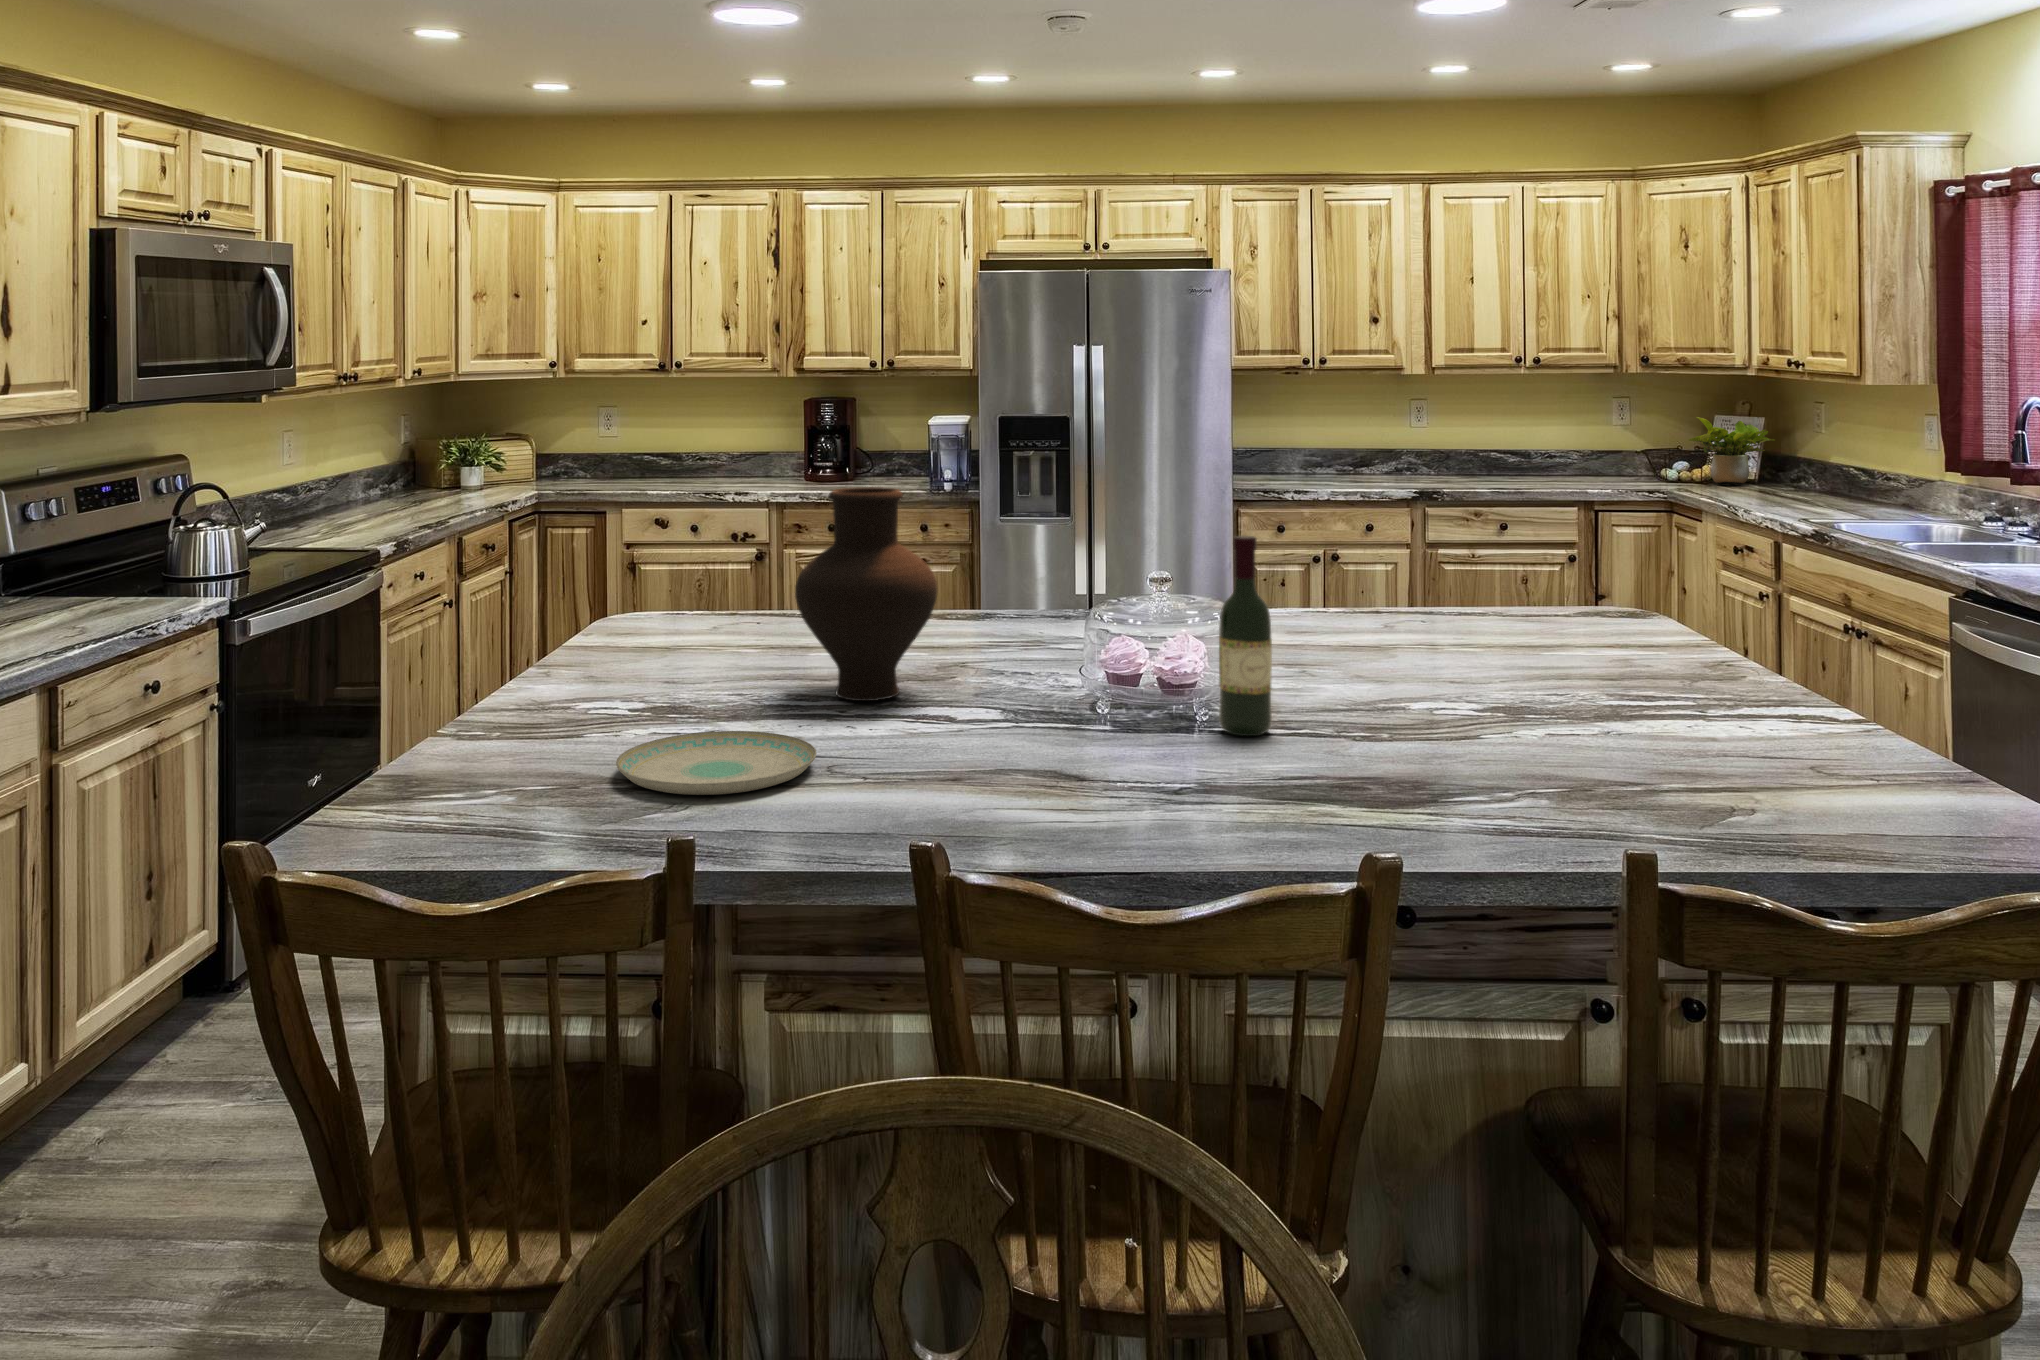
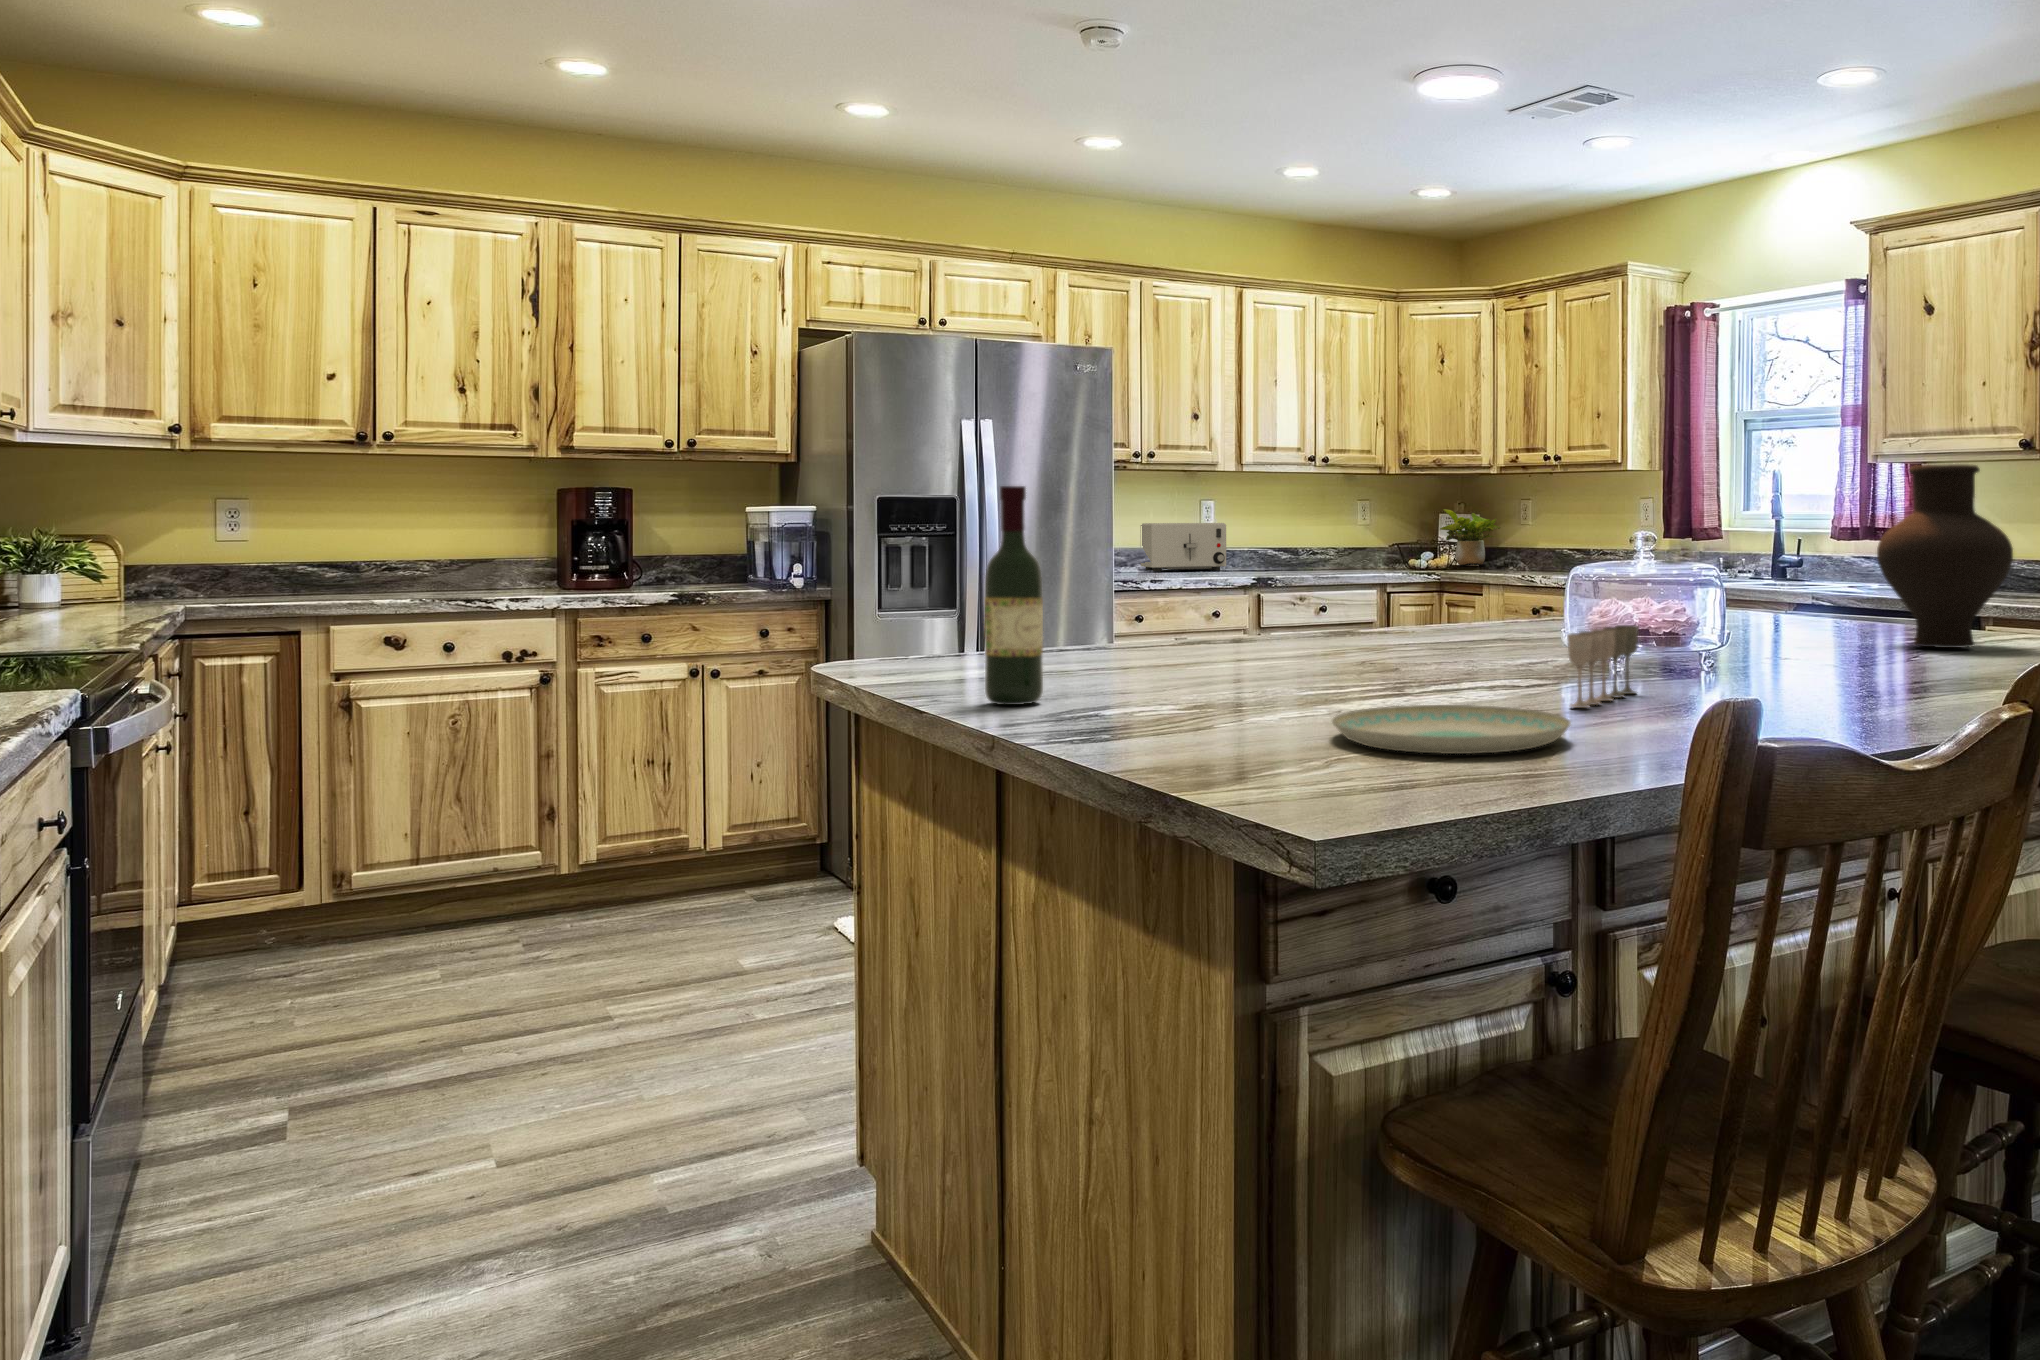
toaster: none [1345,426,1429,478] -> present [1140,523,1226,571]
vase: present [795,487,938,701] -> present [1877,464,2013,648]
wine bottle: present [1219,536,1272,736] -> present [984,486,1043,705]
wine glass: none [933,669,1069,751] -> present [1567,625,1639,708]

